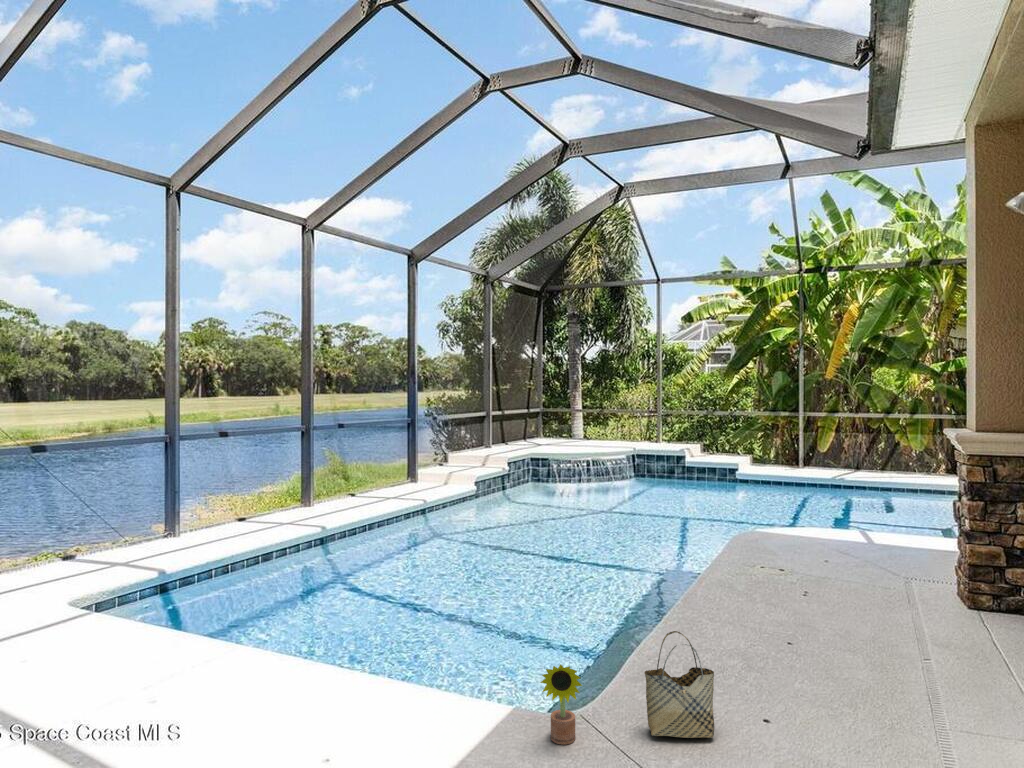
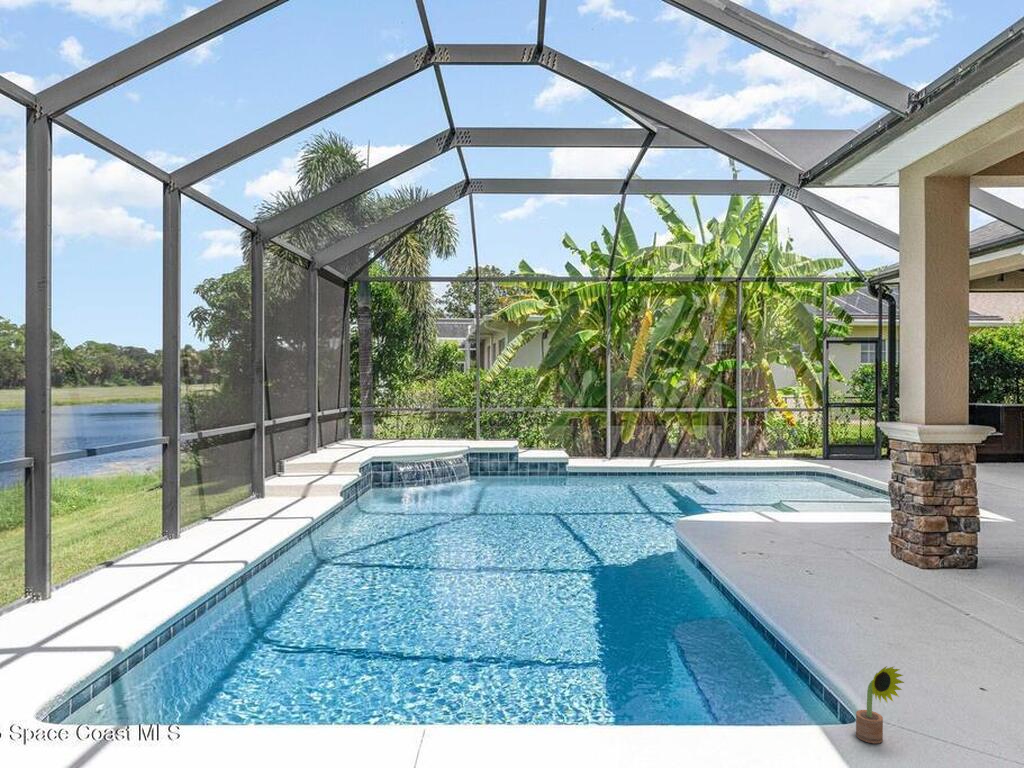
woven basket: present [644,631,714,738] -> none [909,618,965,716]

